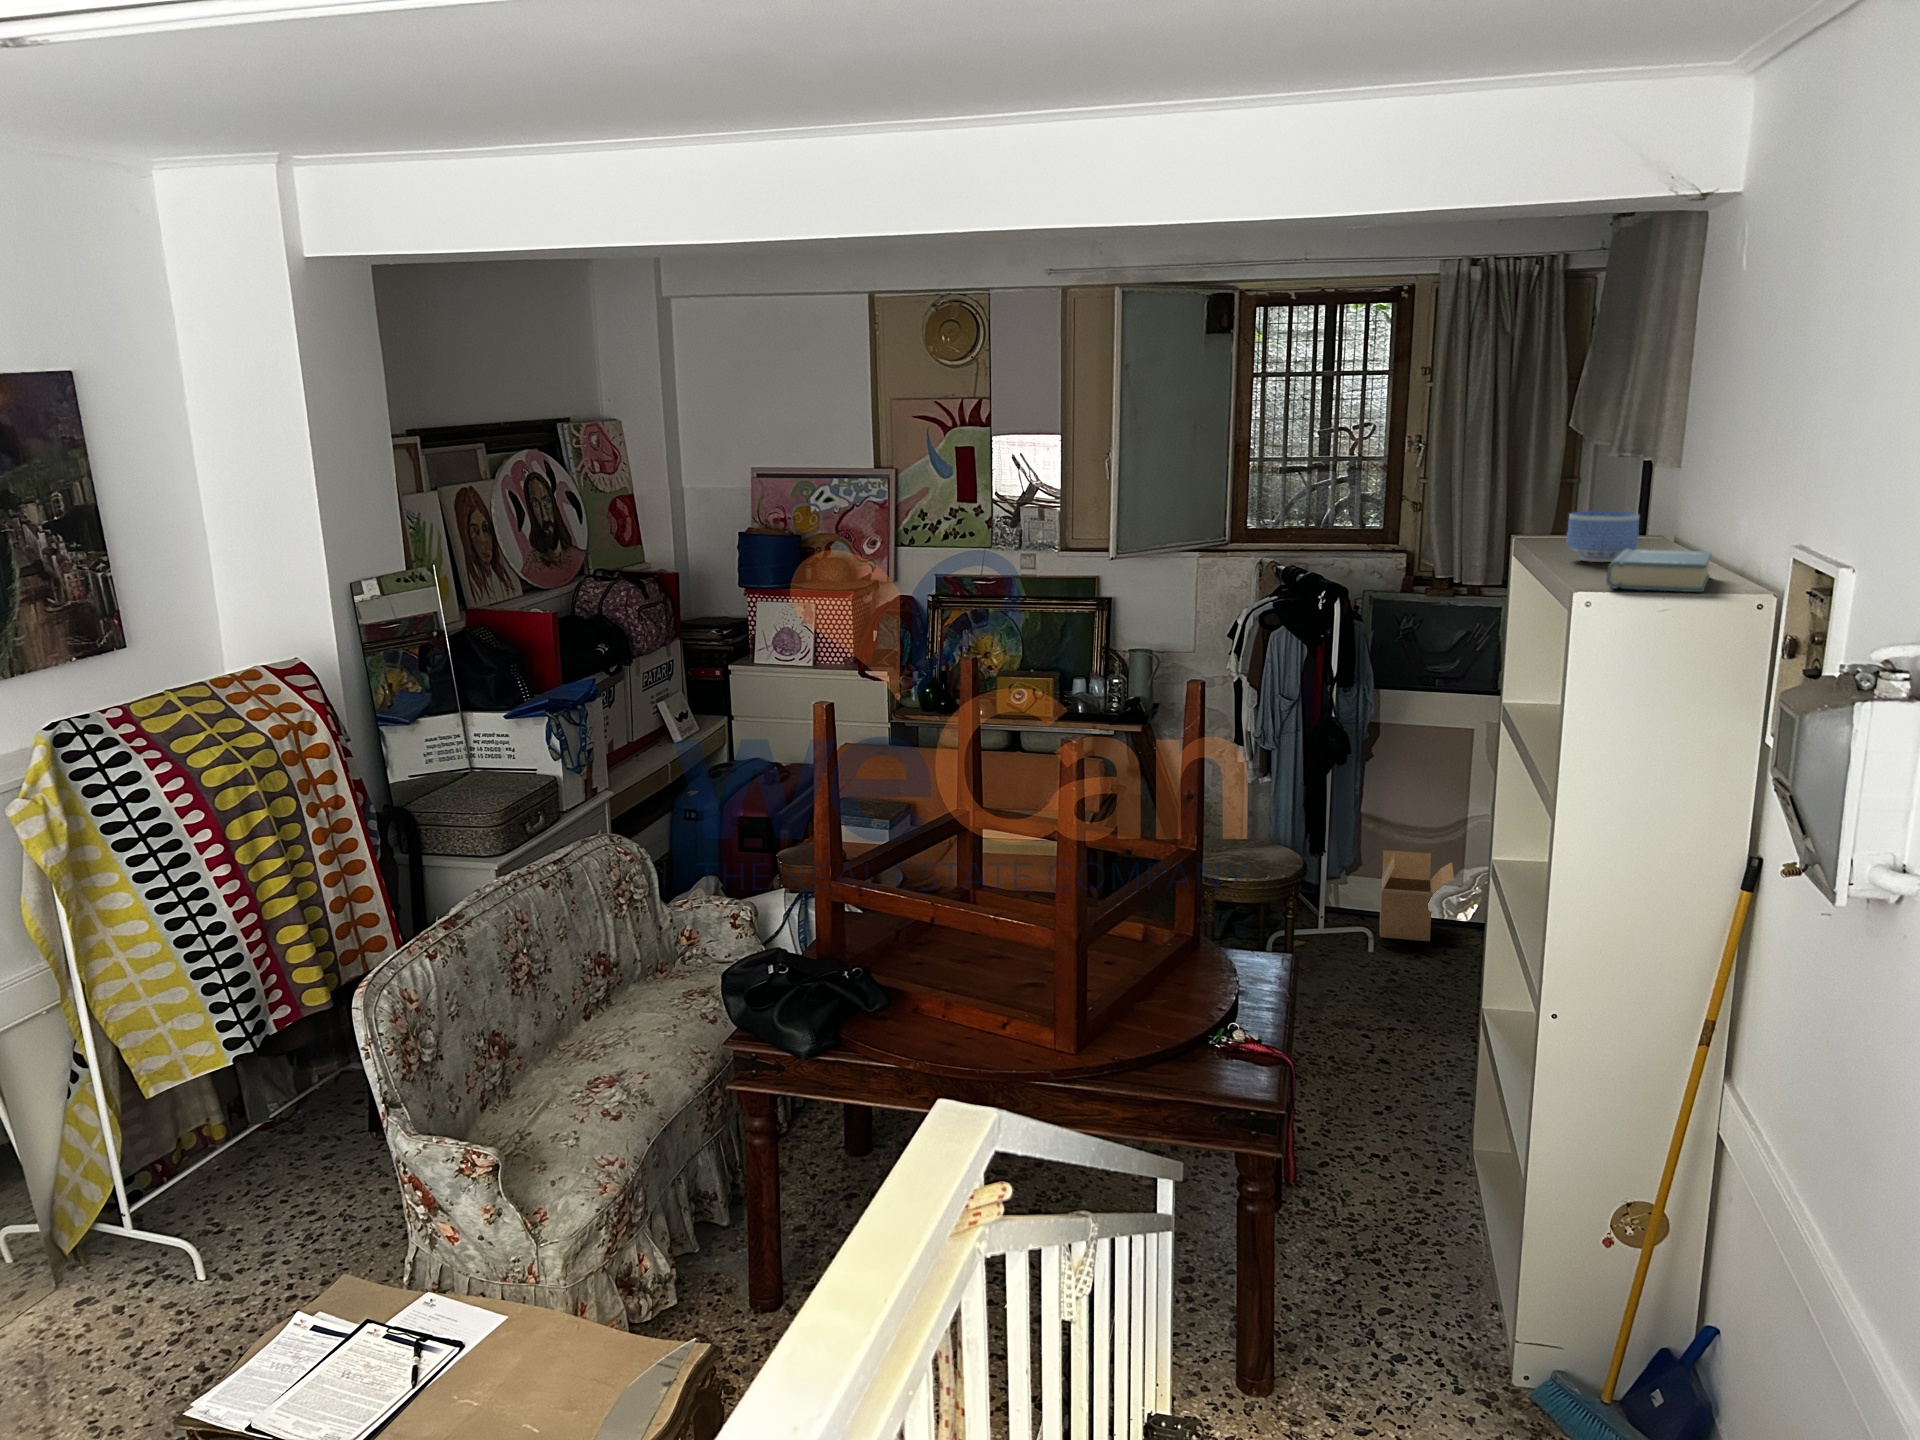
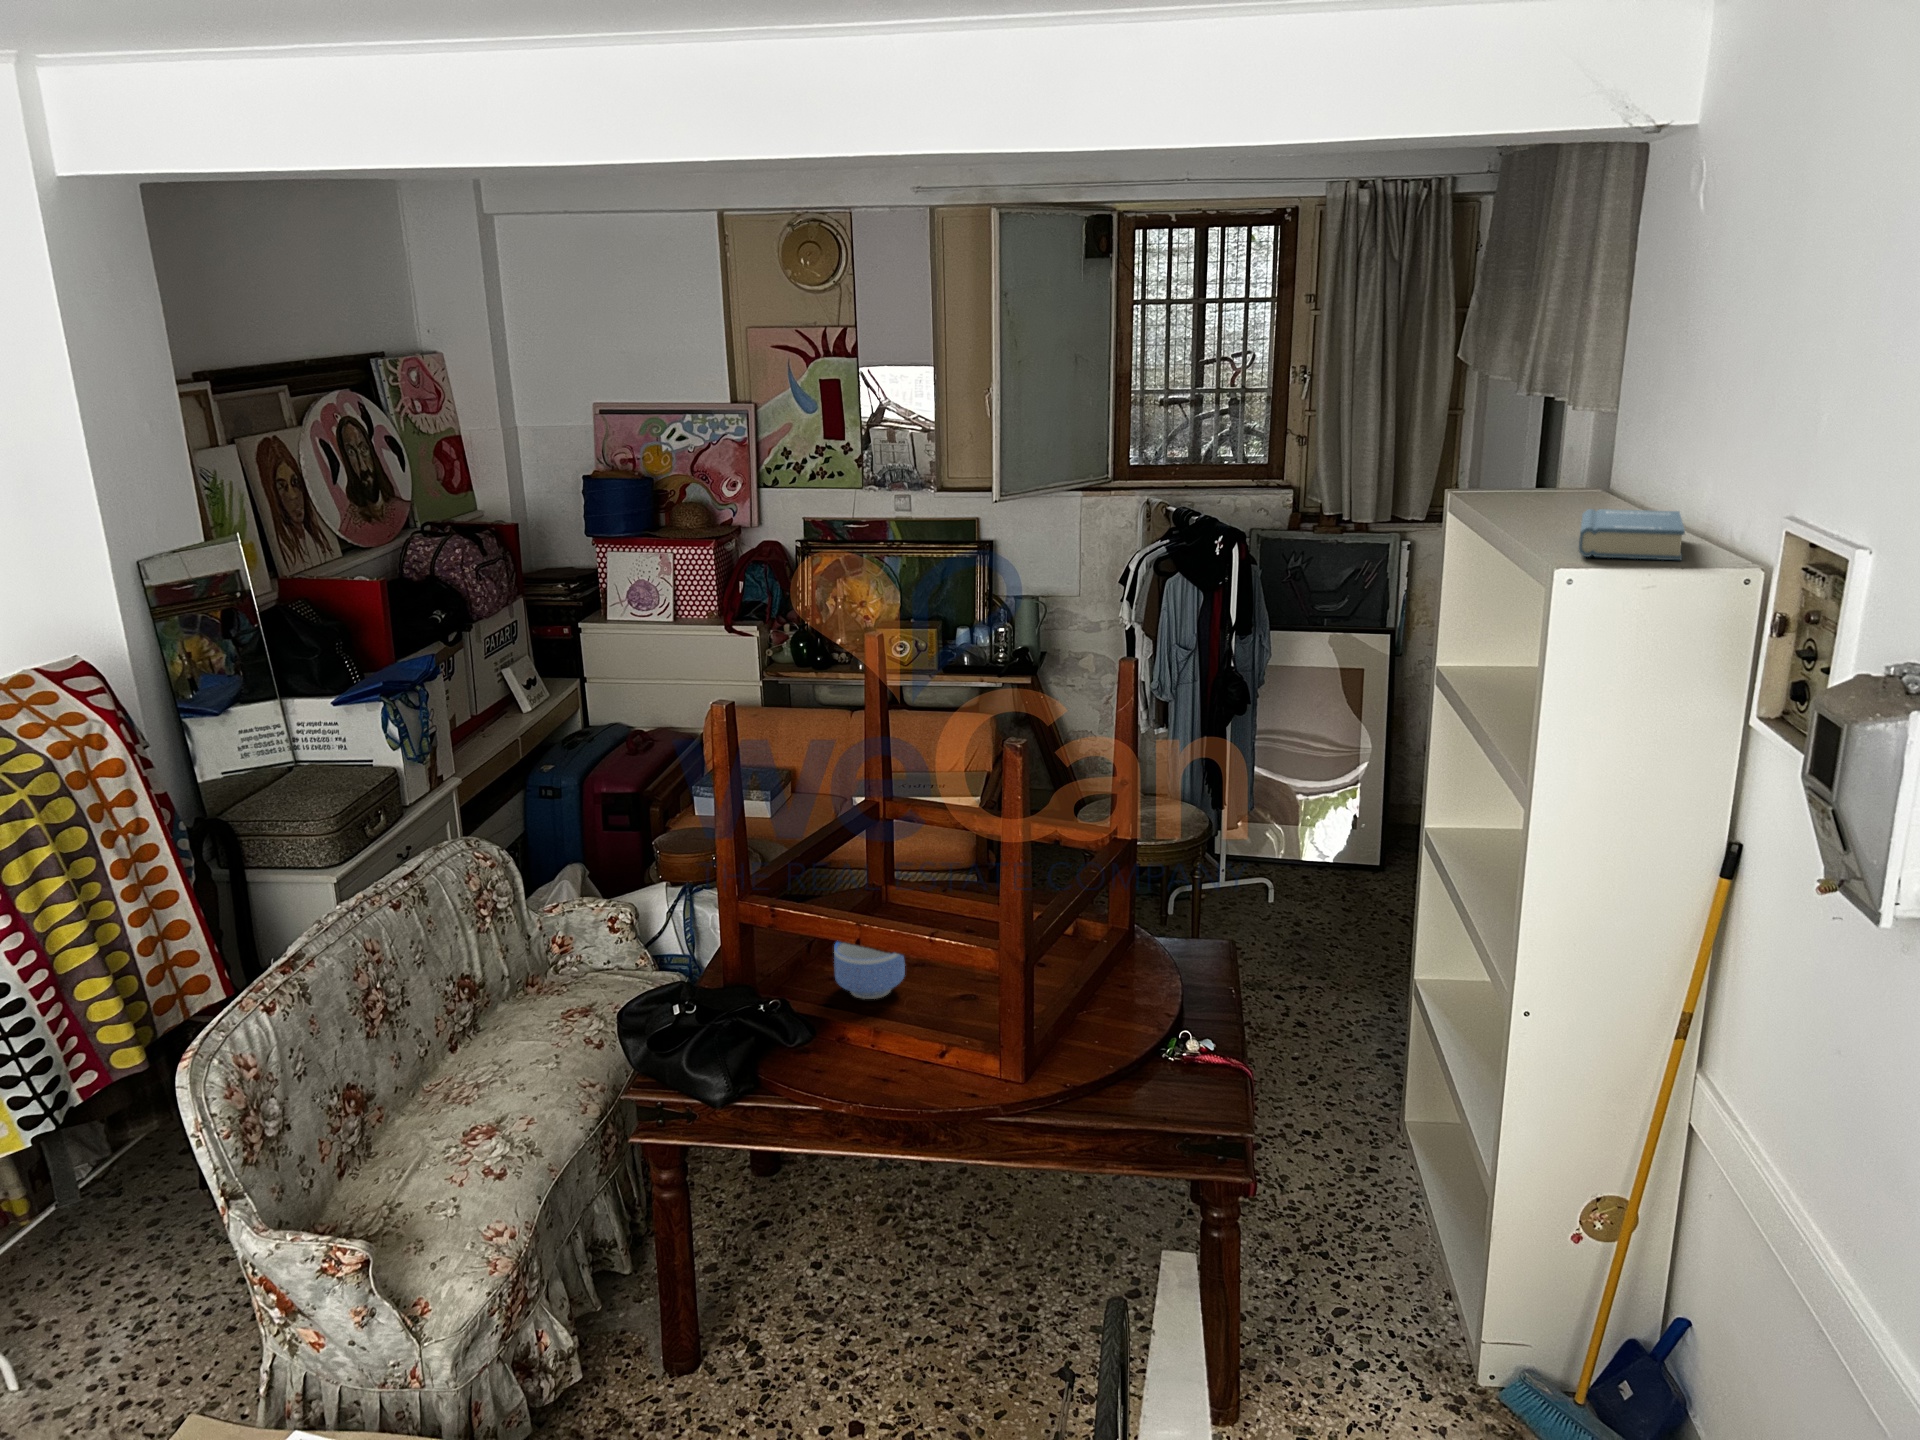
bowl: present [1567,511,1639,562] -> present [834,942,905,999]
cardboard box: present [1380,850,1454,941] -> none [1282,798,1358,891]

